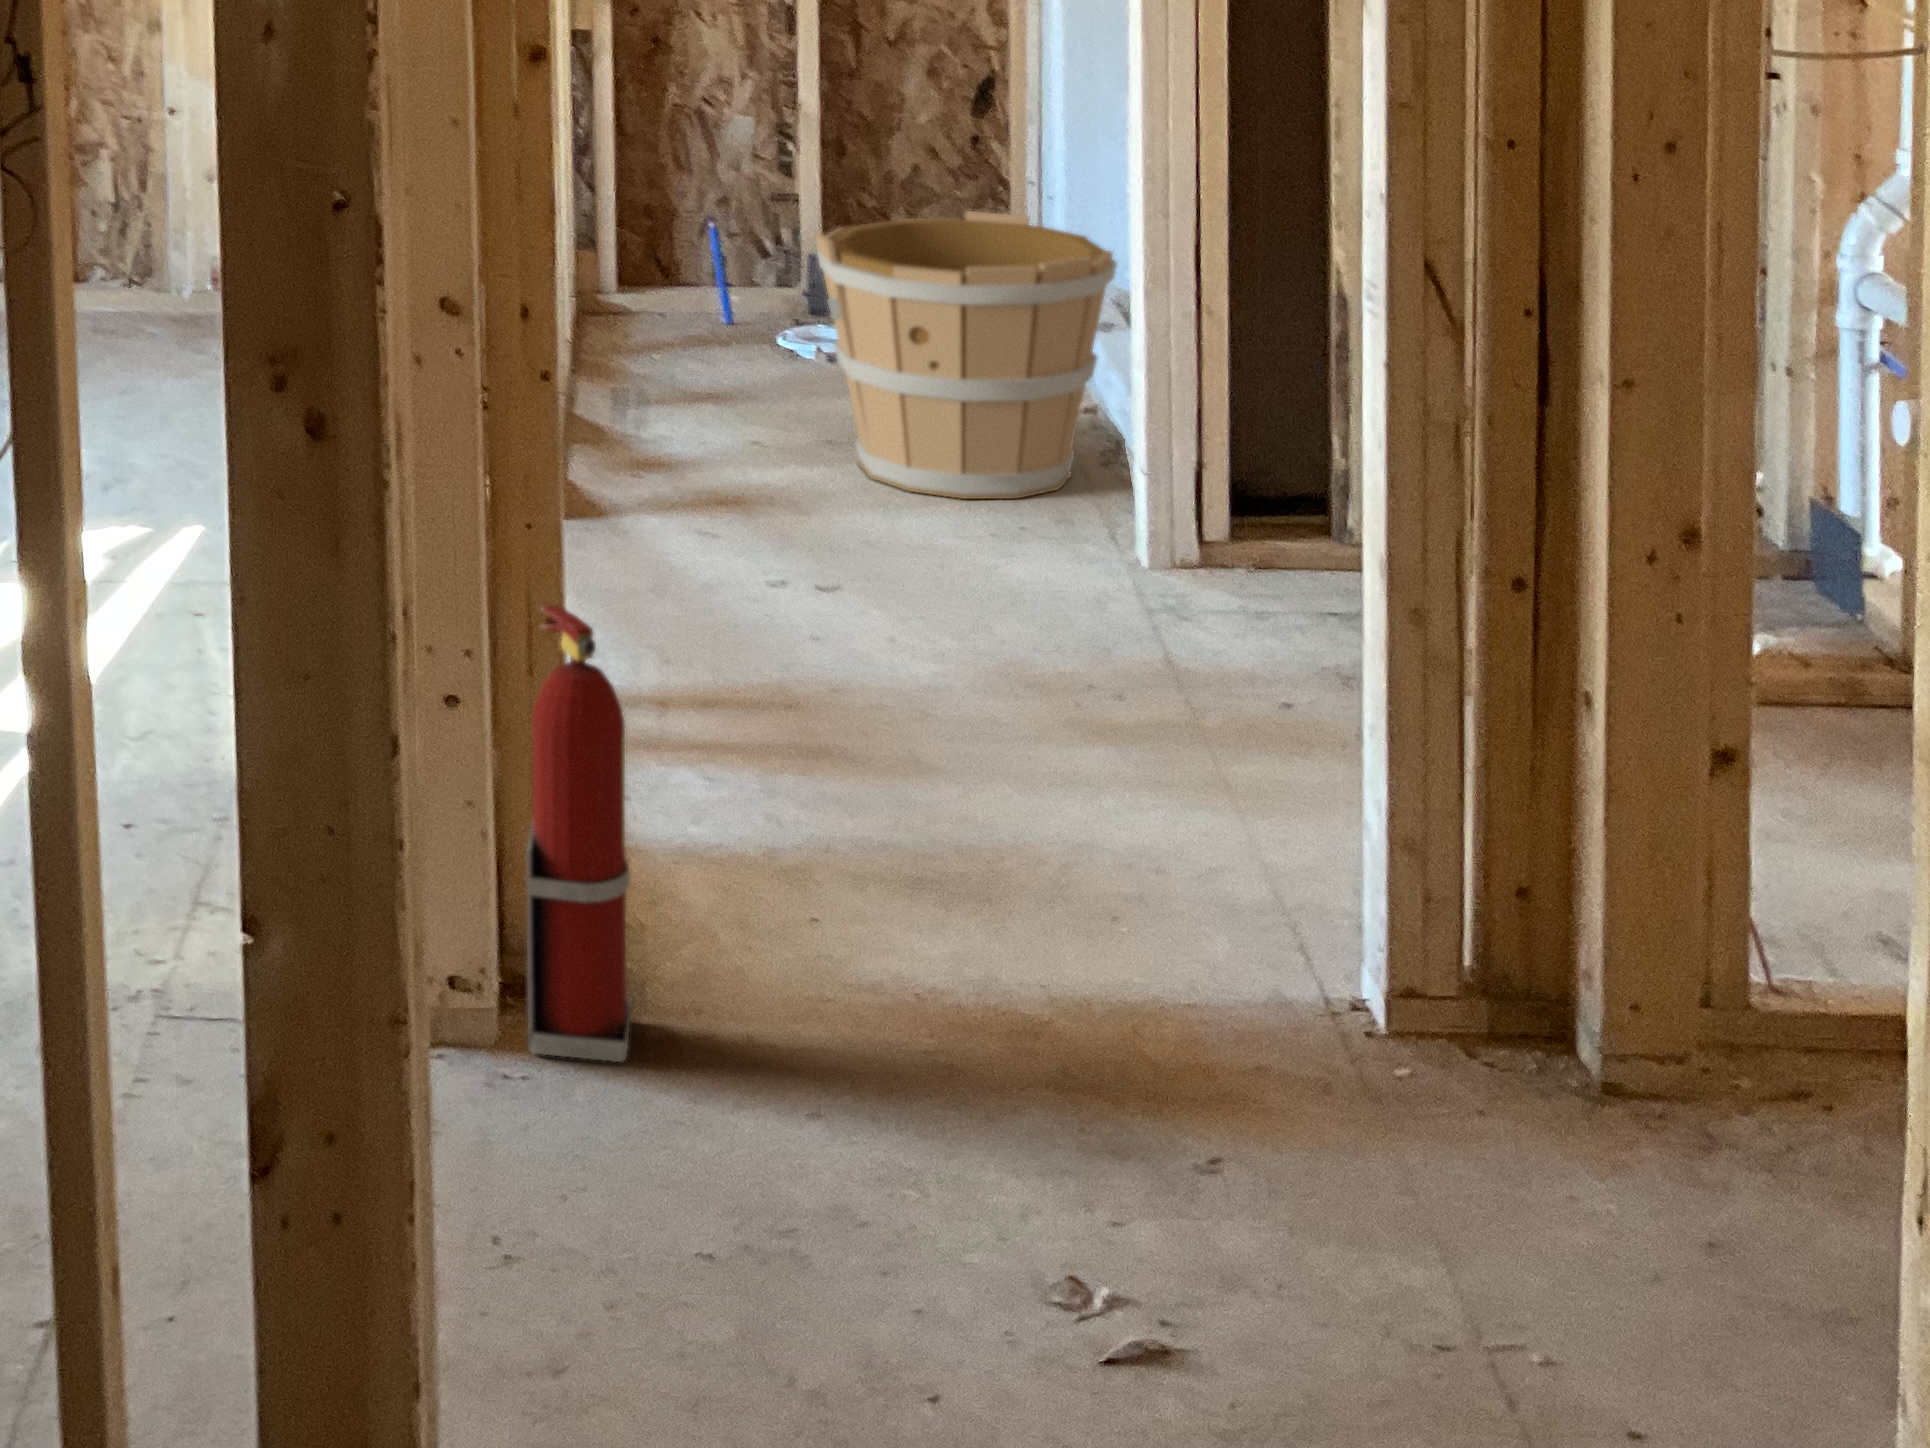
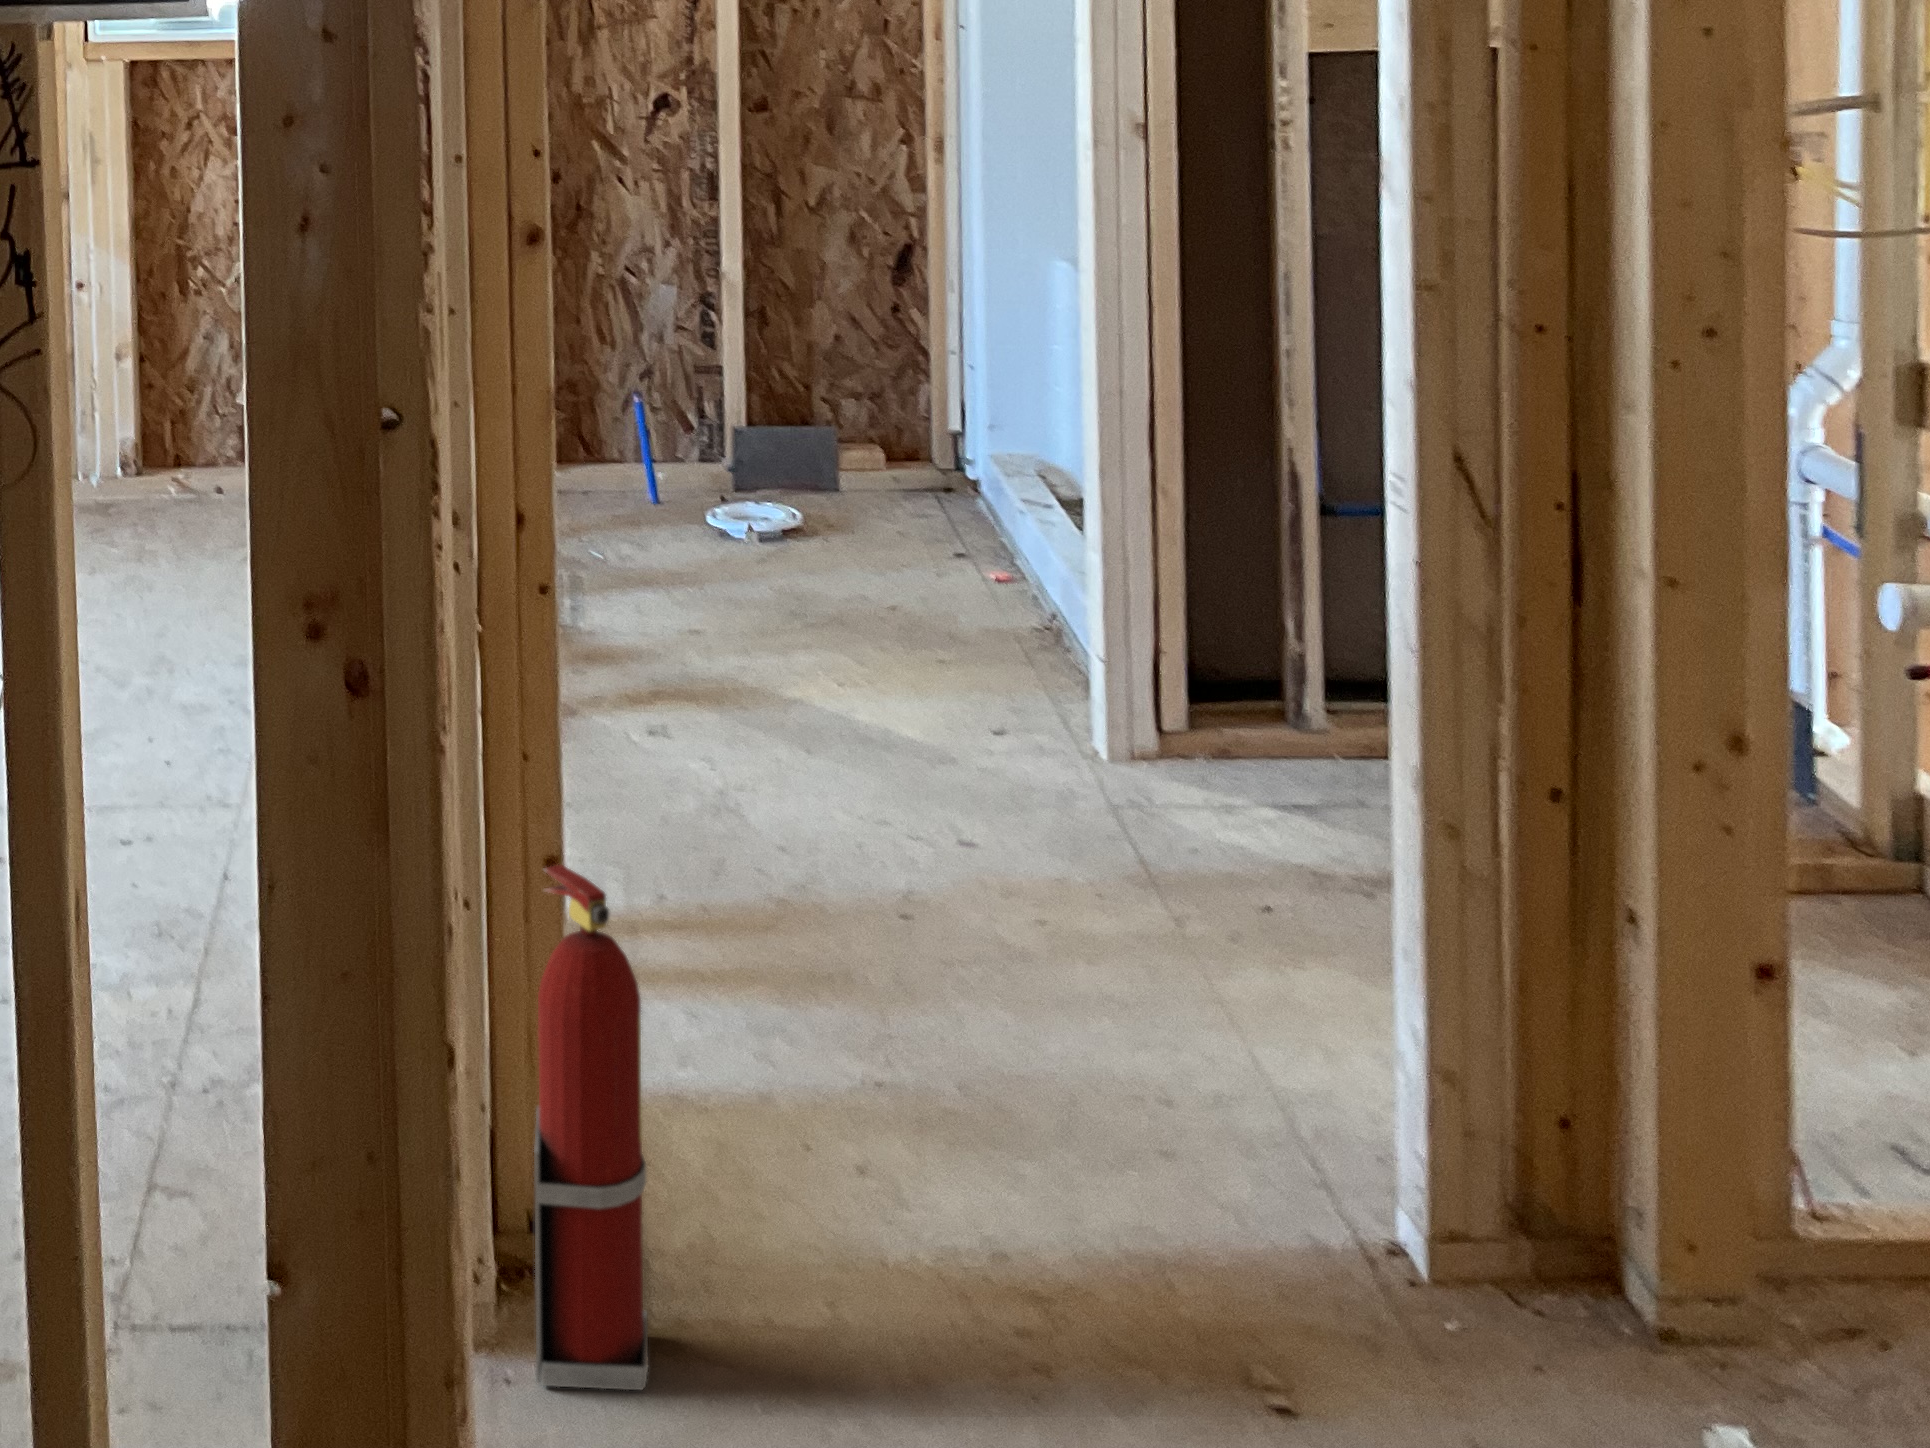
wooden bucket: present [816,211,1117,499] -> none [760,382,1062,686]

